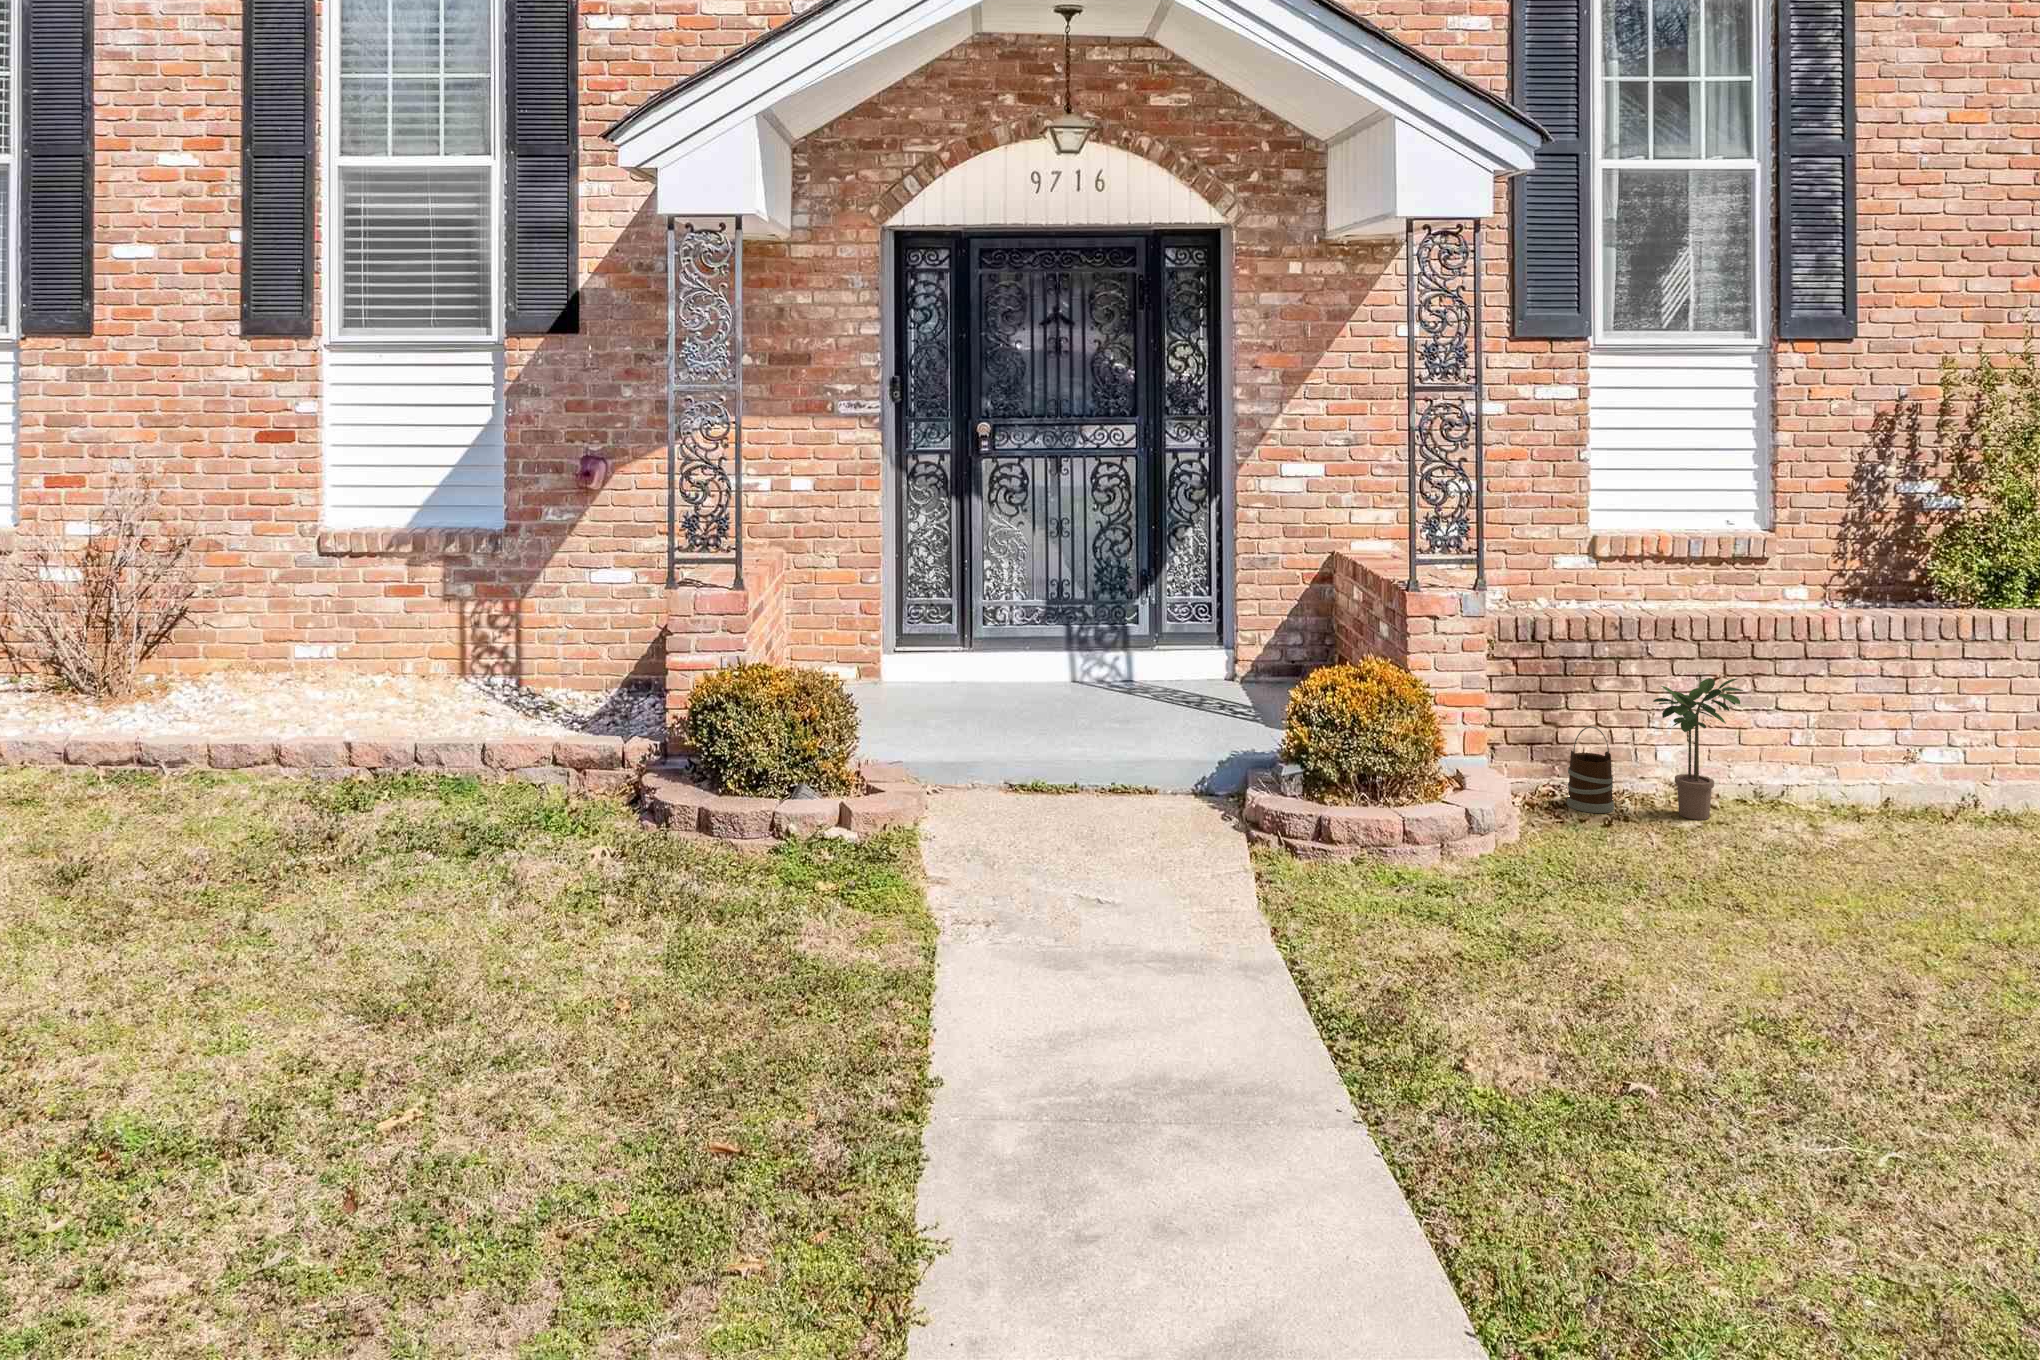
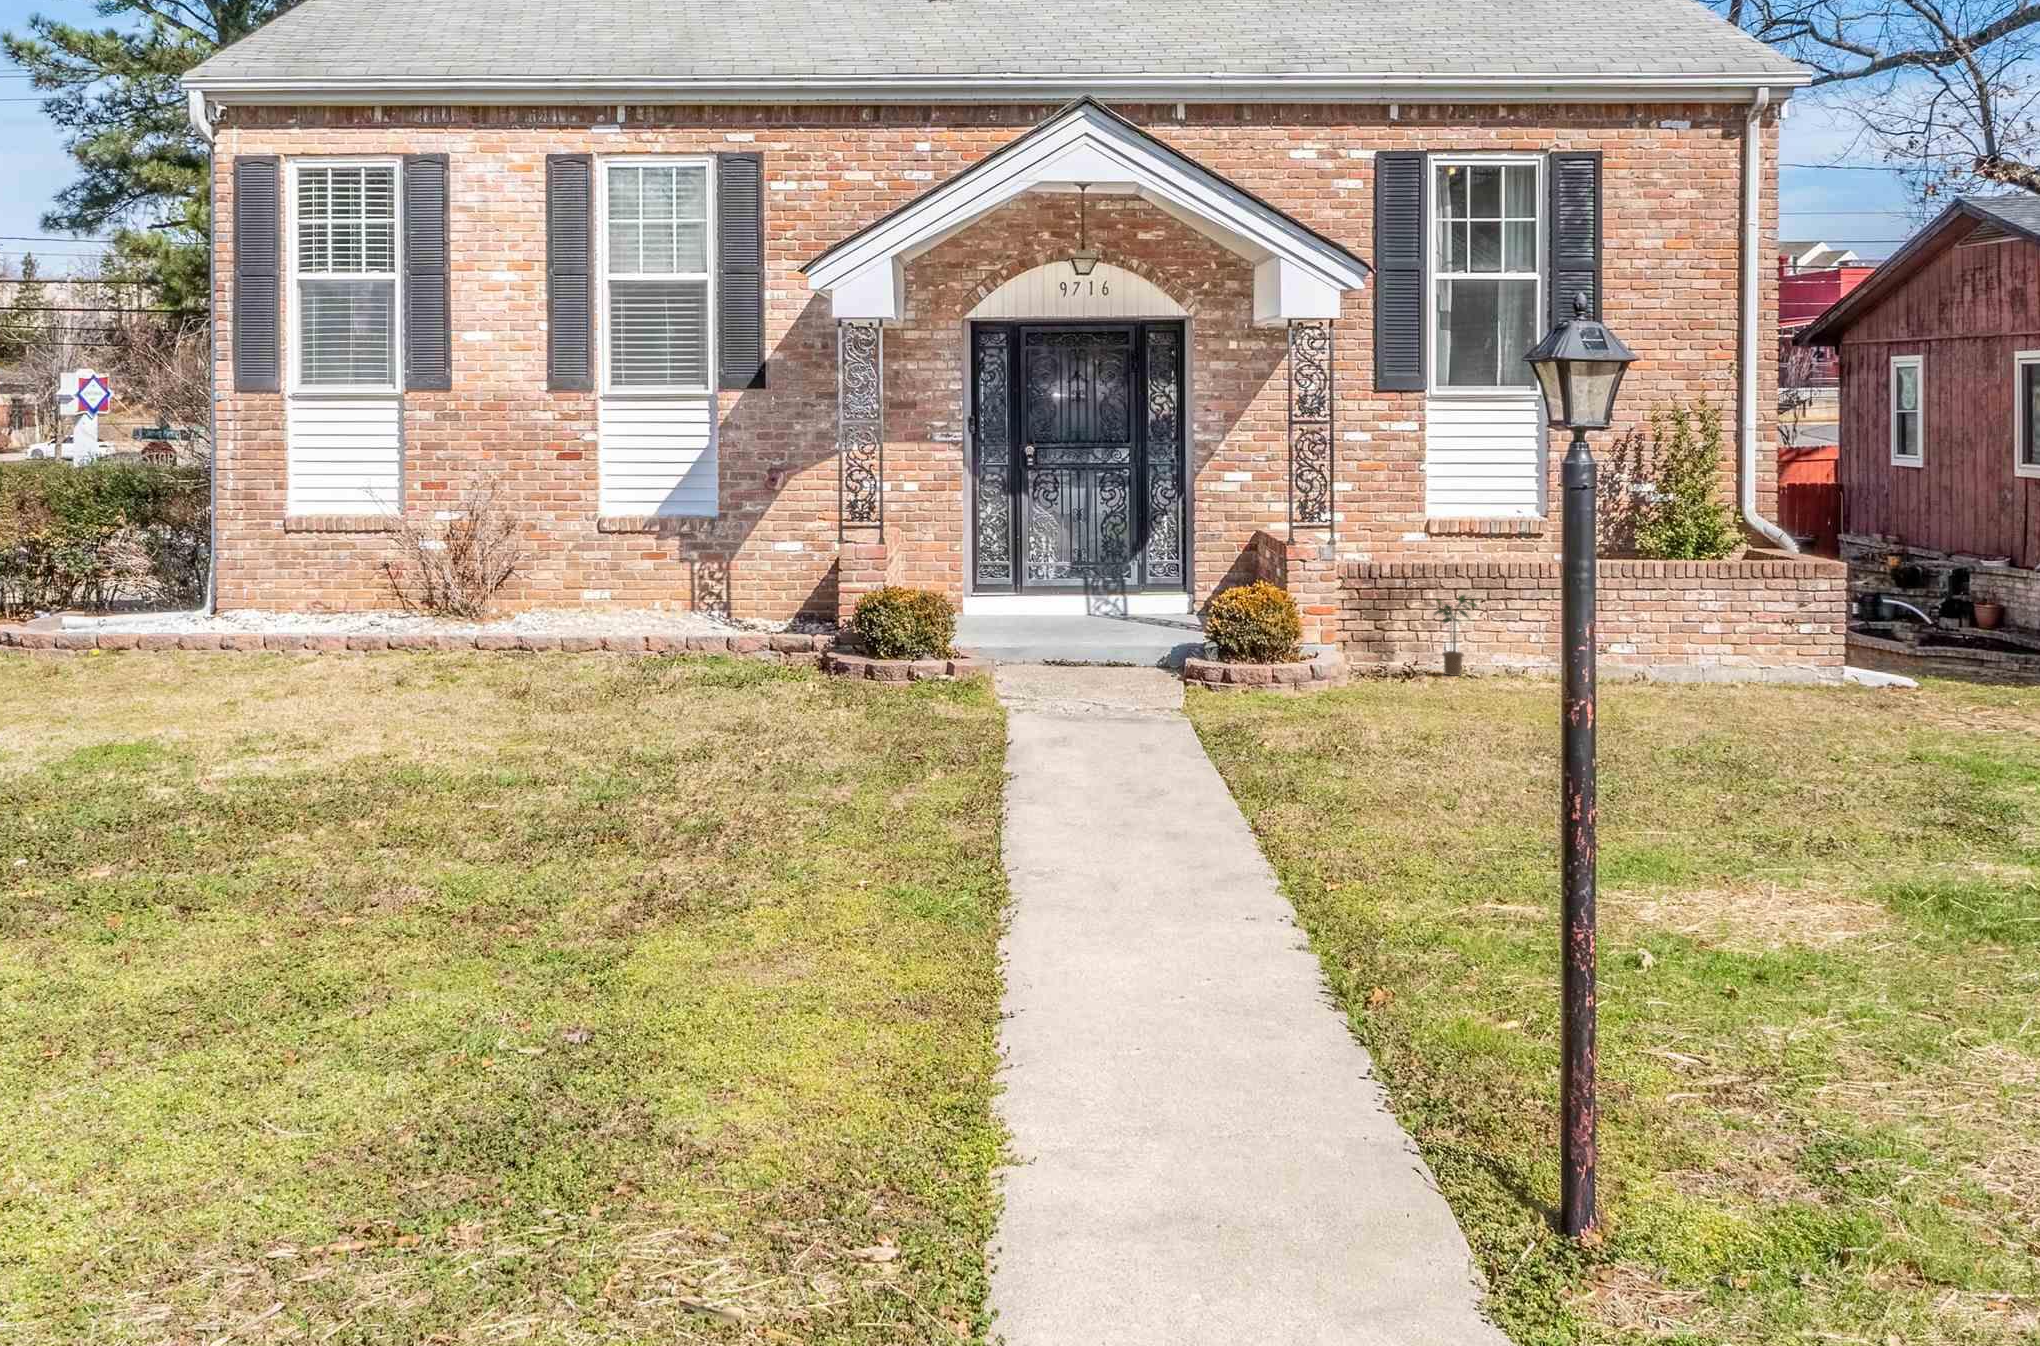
wooden bucket: present [1567,726,1614,813] -> none [1381,624,1408,673]

